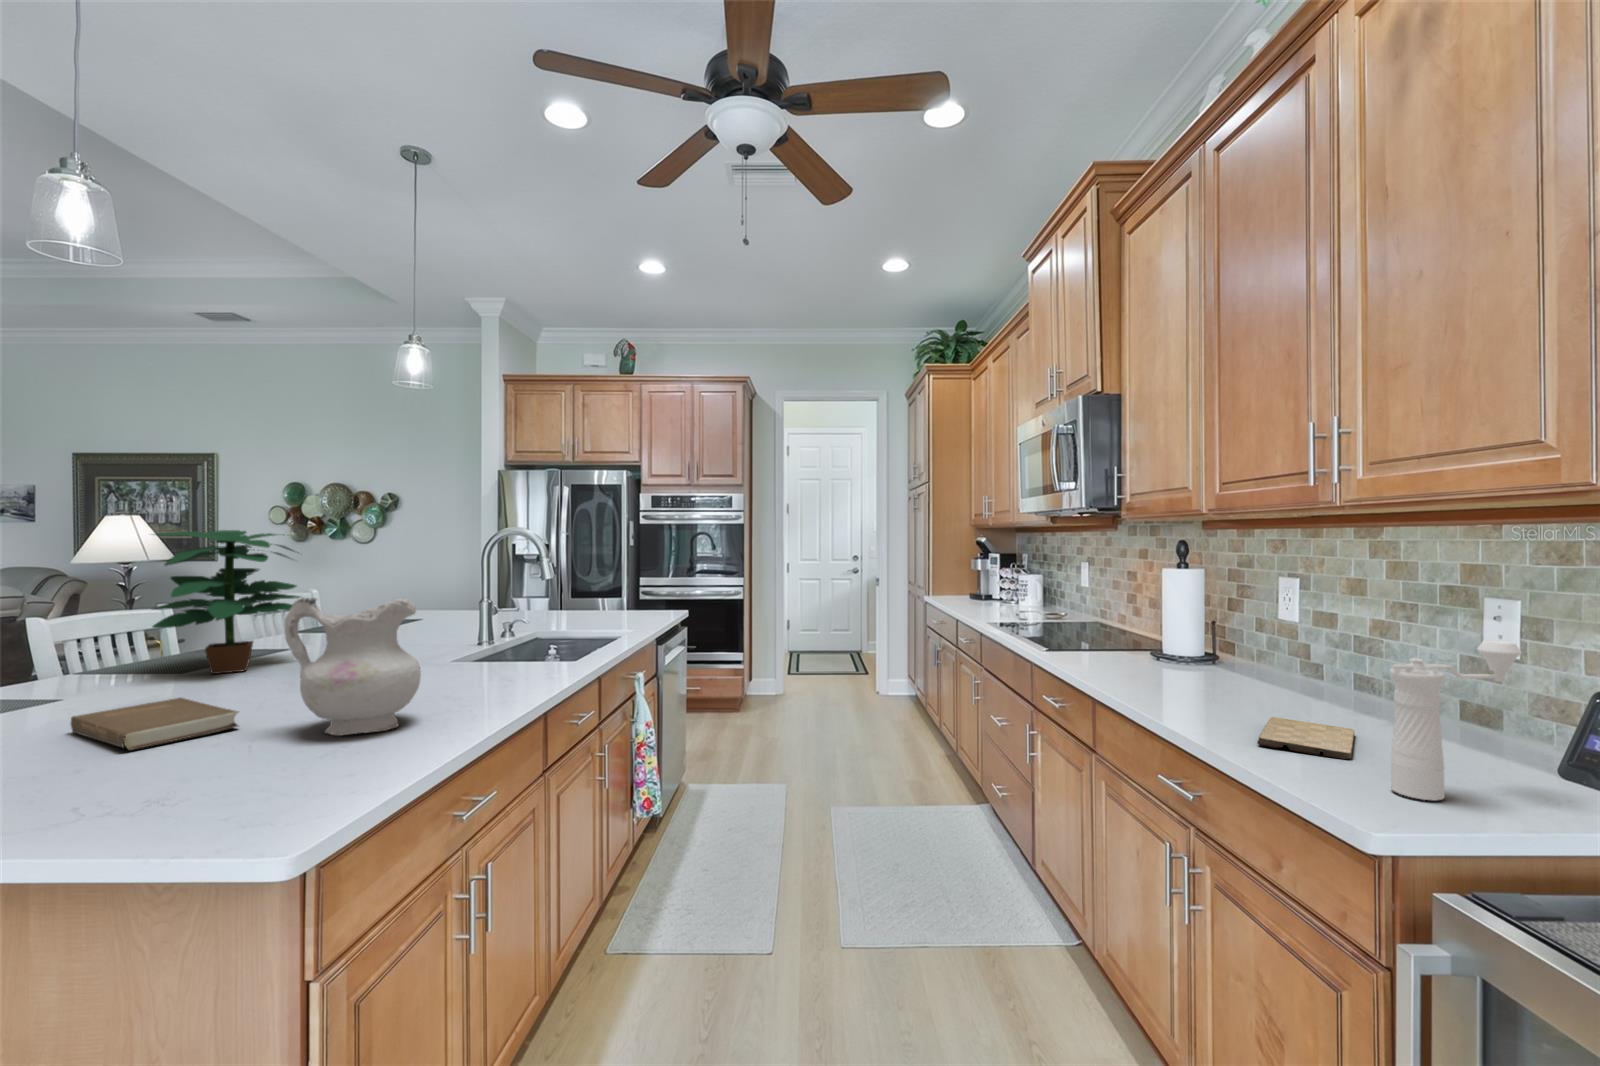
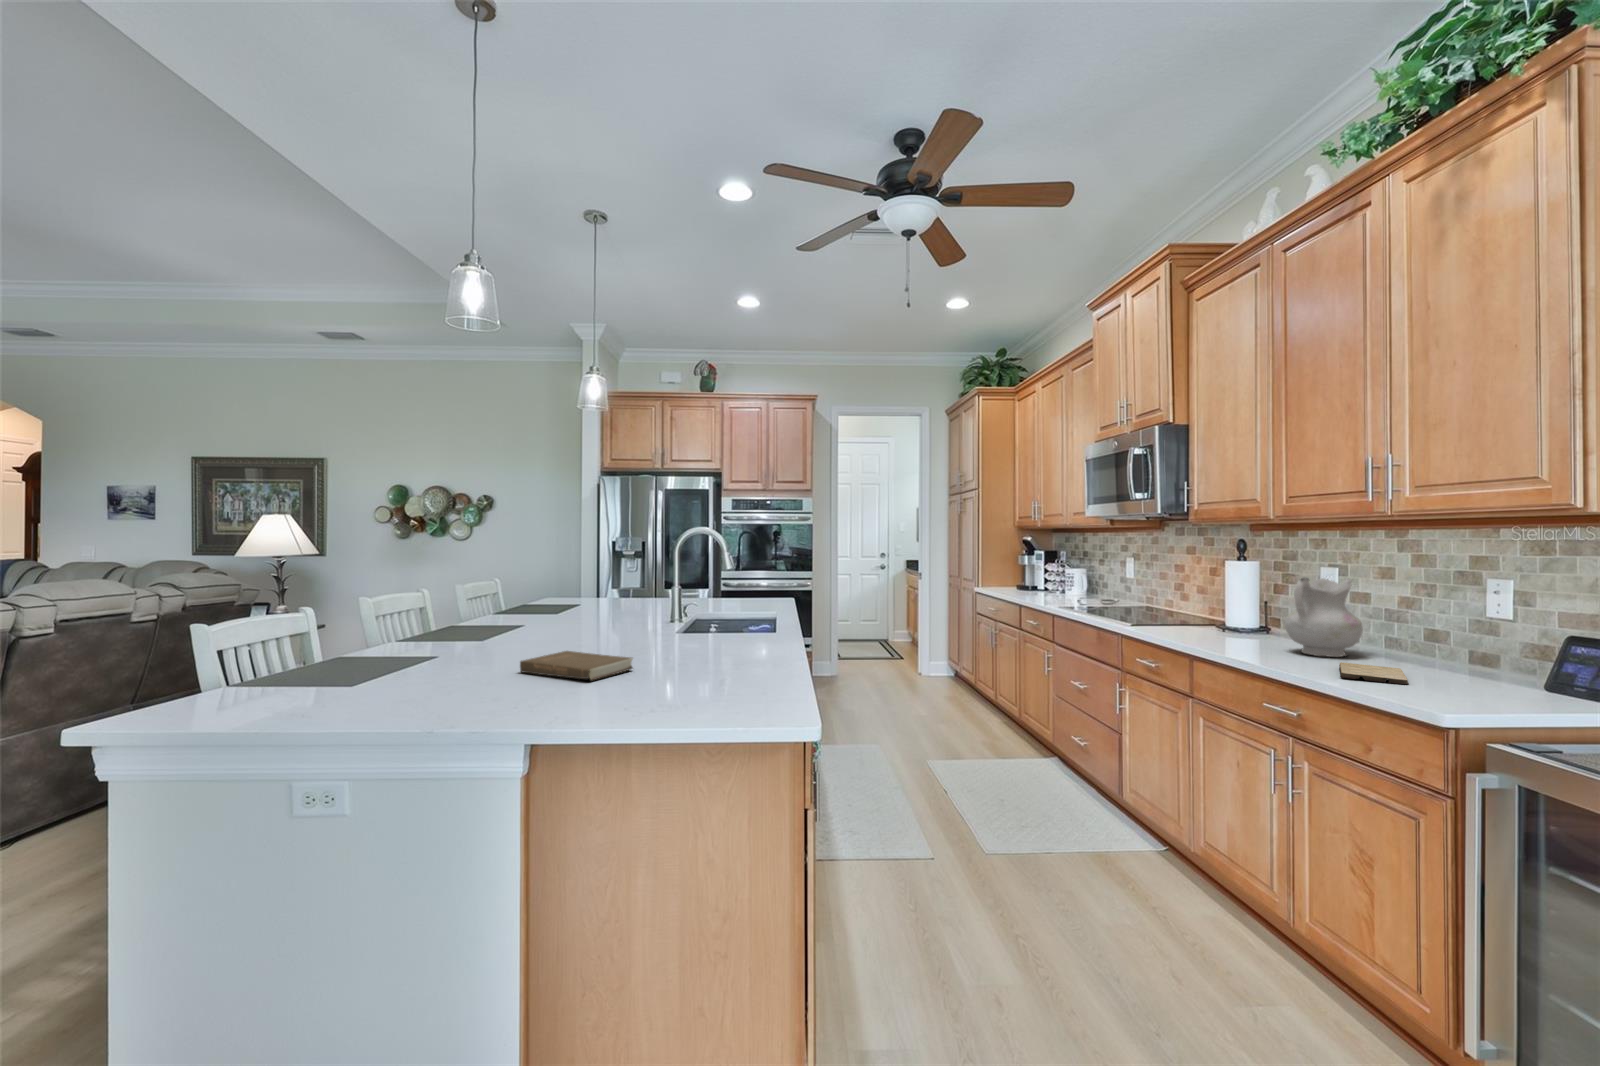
potted plant: present [153,530,300,674] -> none [478,528,576,640]
ceramic pitcher: present [285,598,421,736] -> present [1285,577,1363,657]
pepper mill: present [1390,640,1522,800] -> none [1442,602,1526,702]

